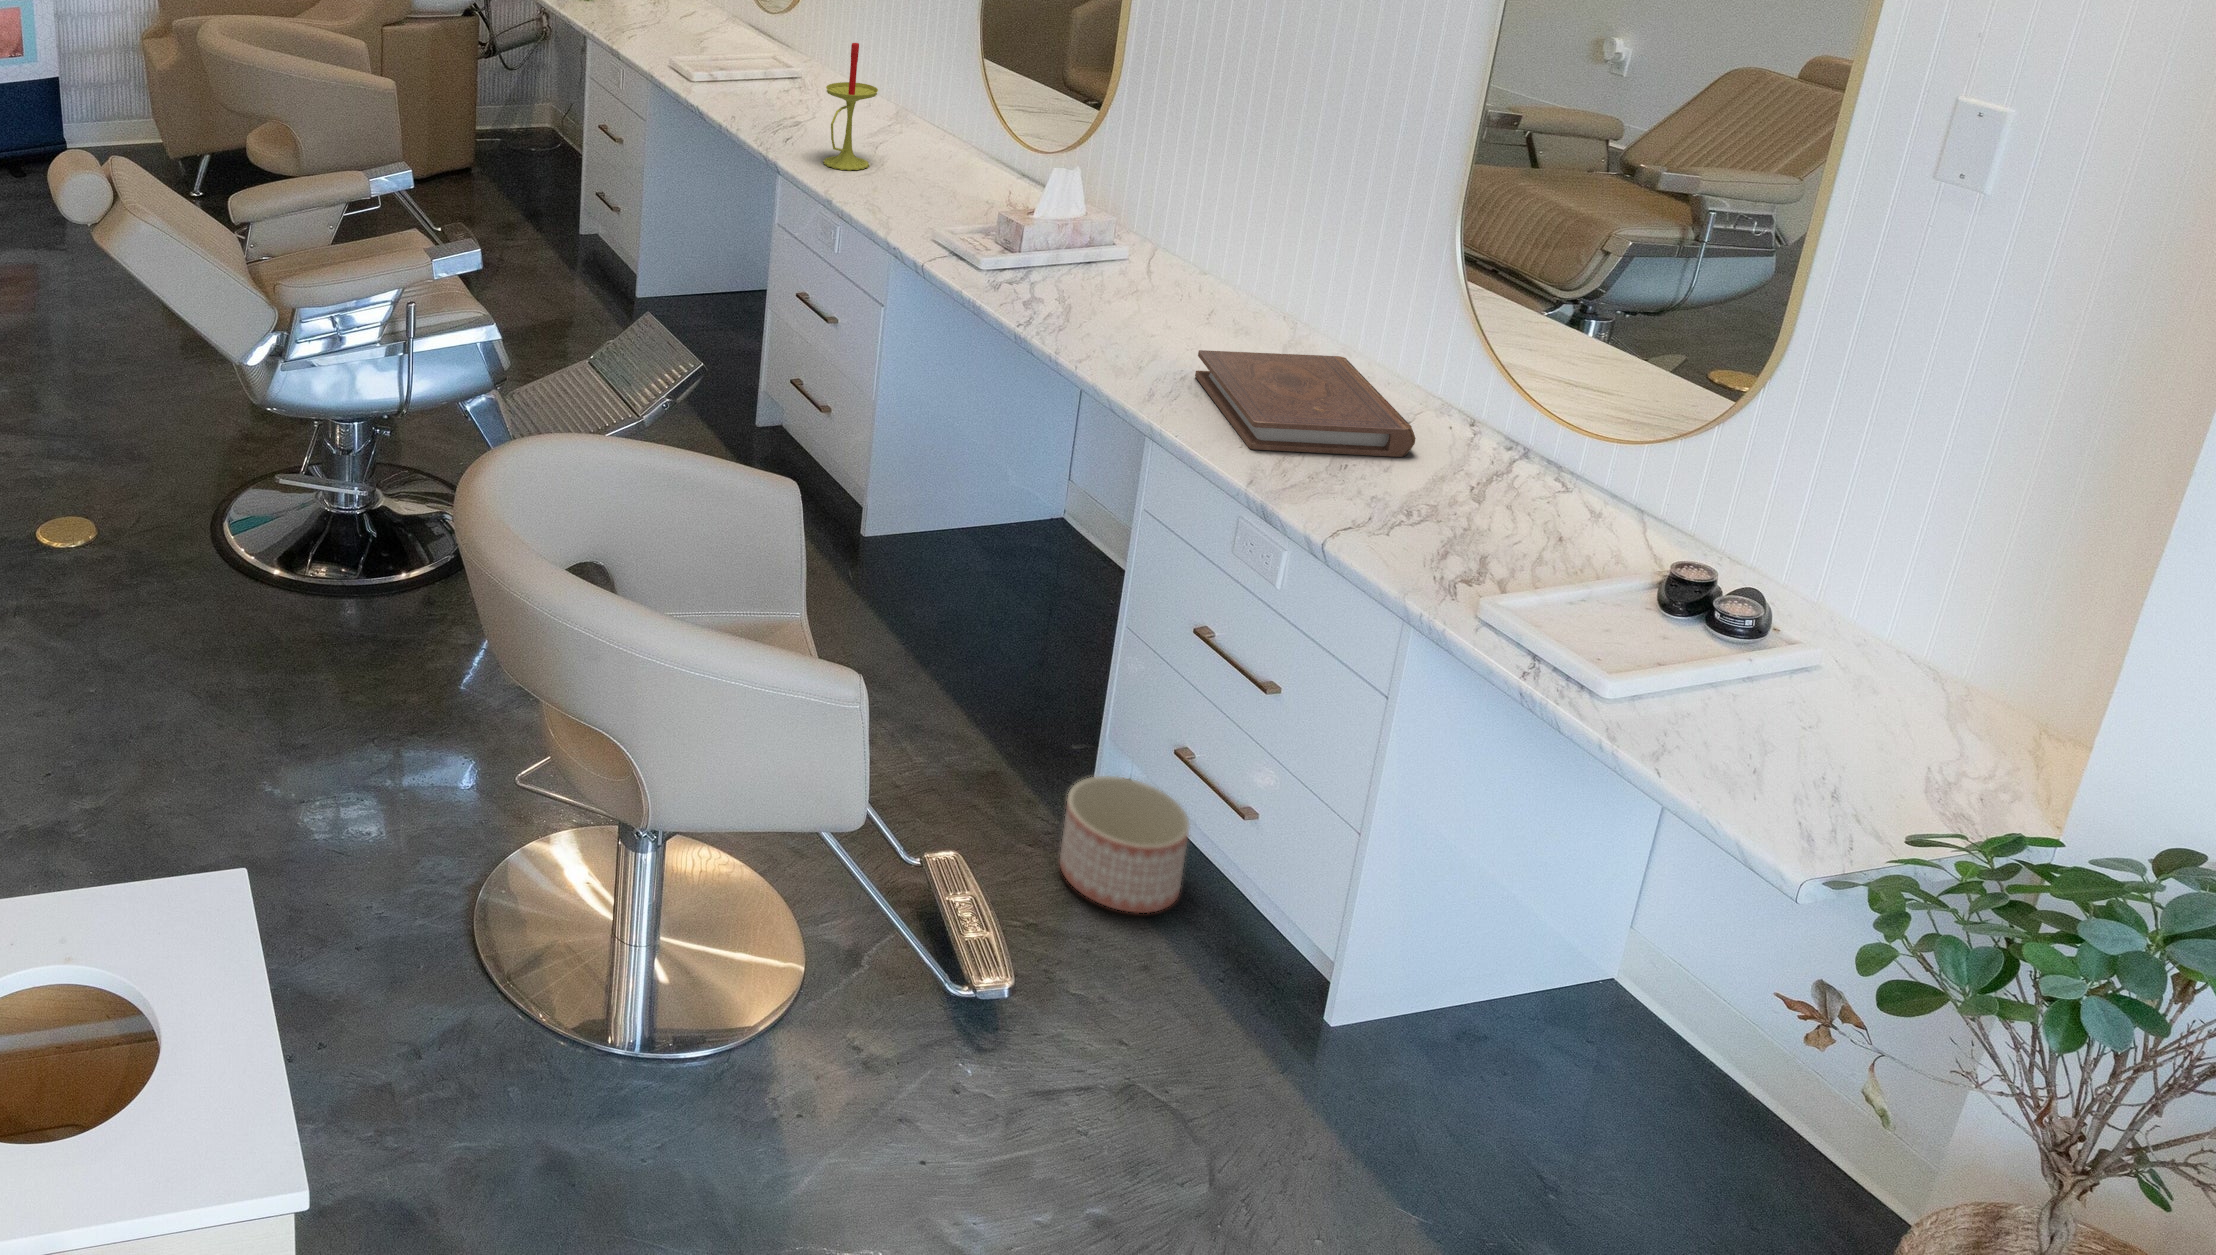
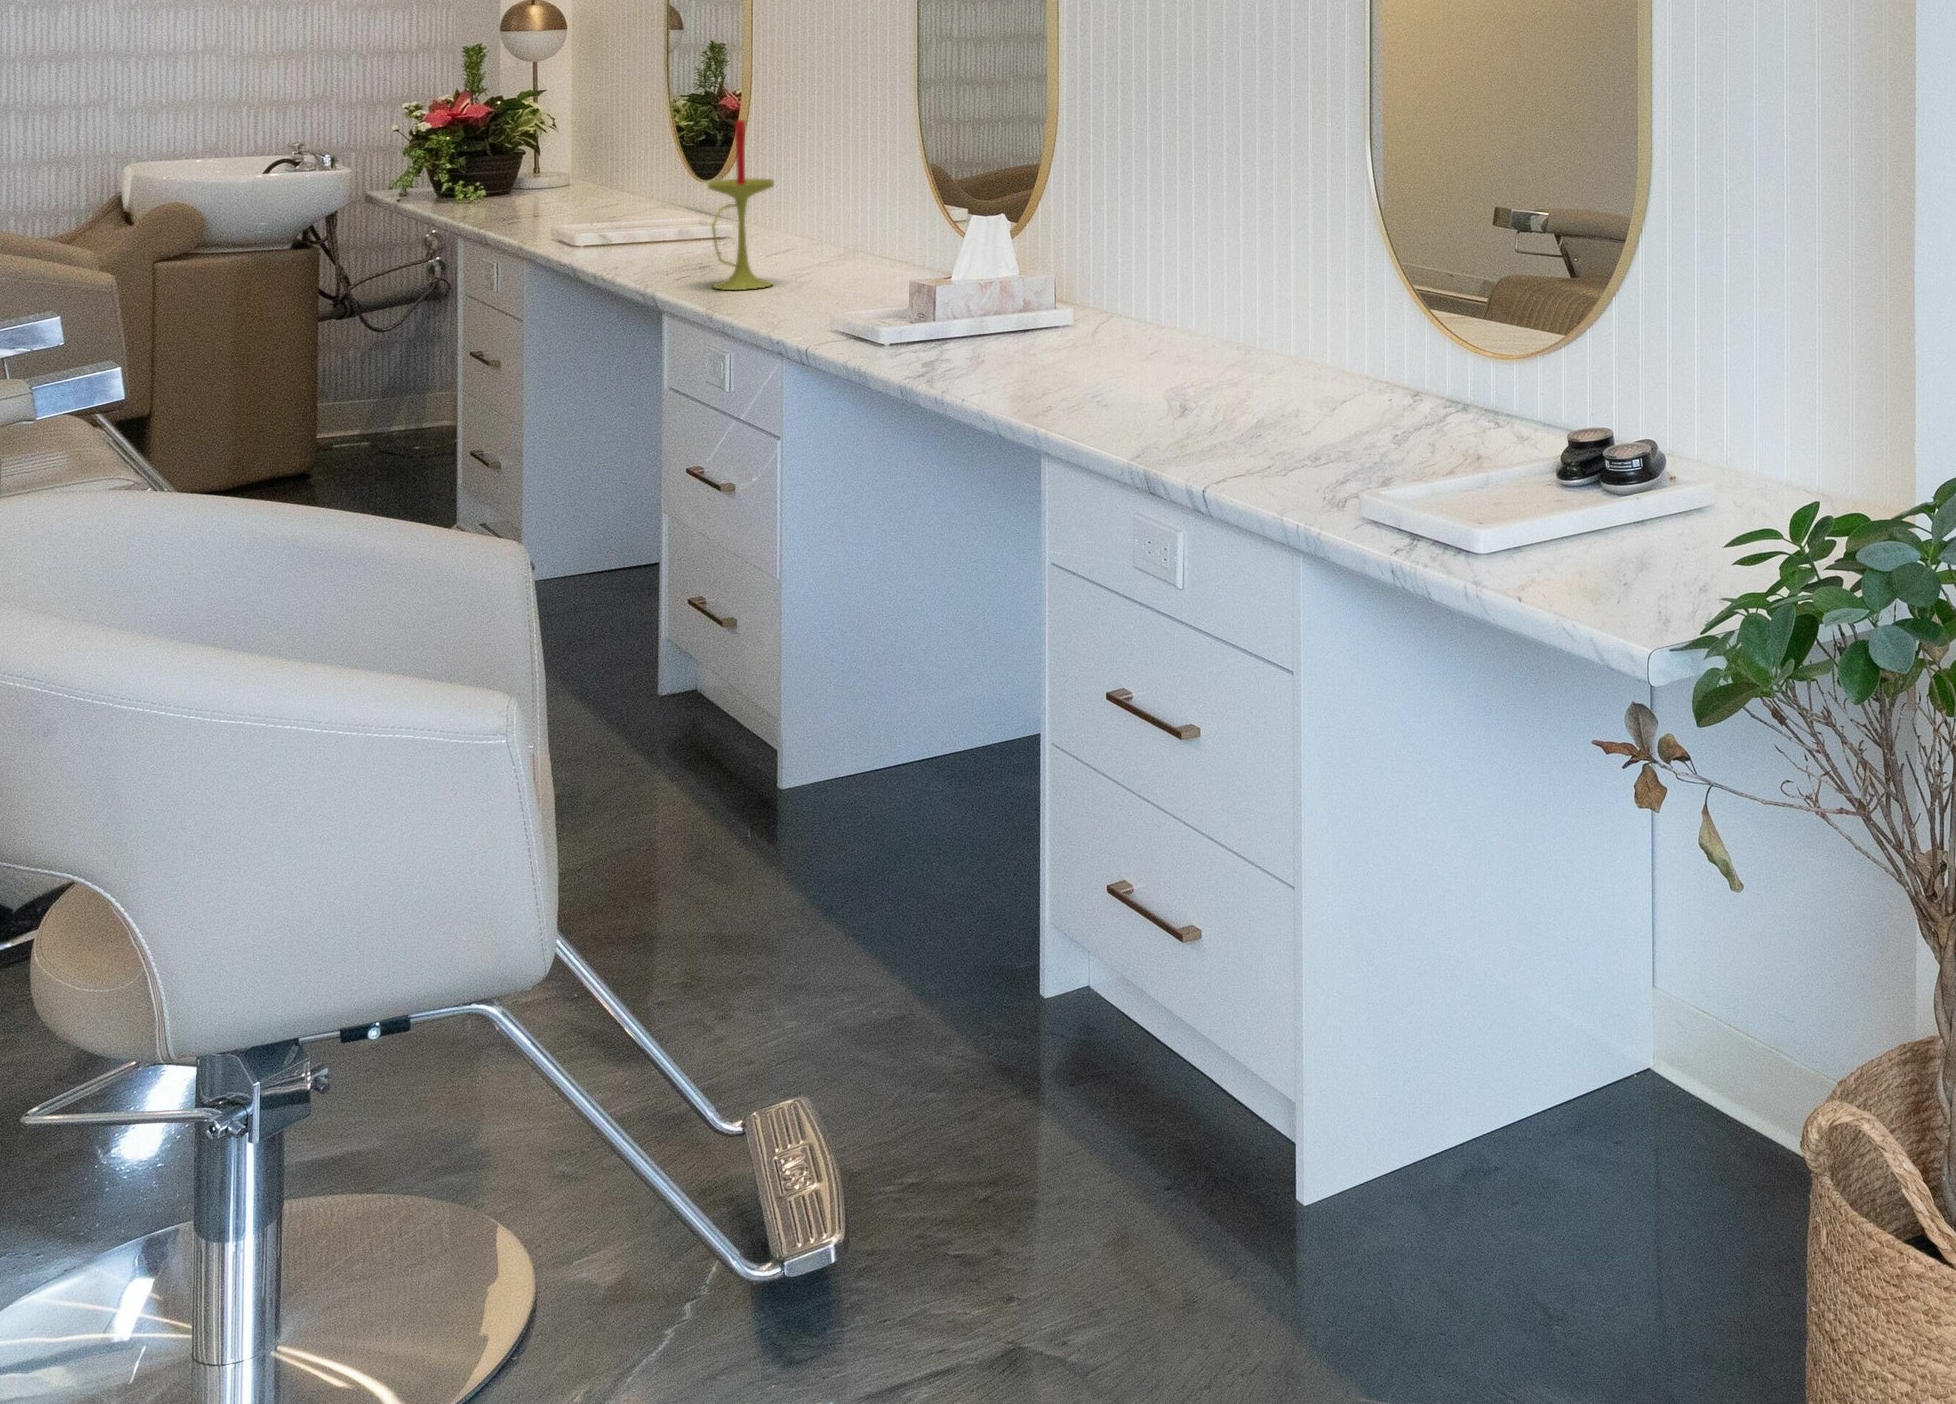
book: present [1195,350,1416,457] -> none [1105,342,1339,431]
planter: present [1060,776,1189,913] -> none [969,953,1132,1144]

